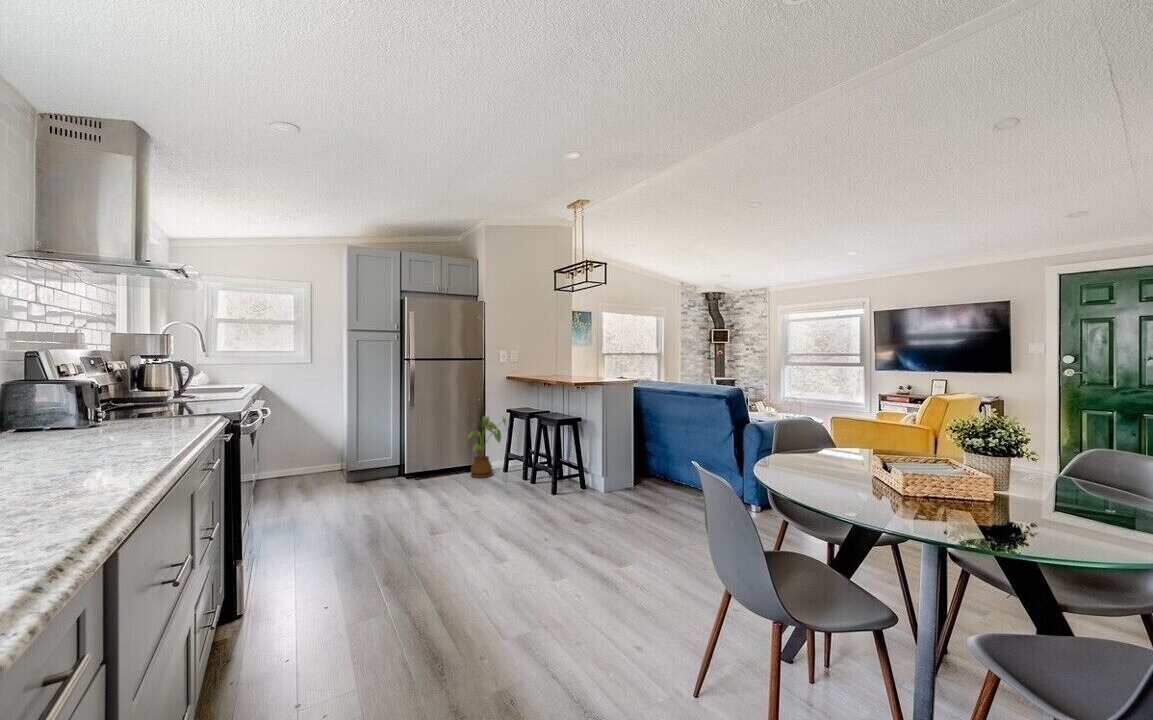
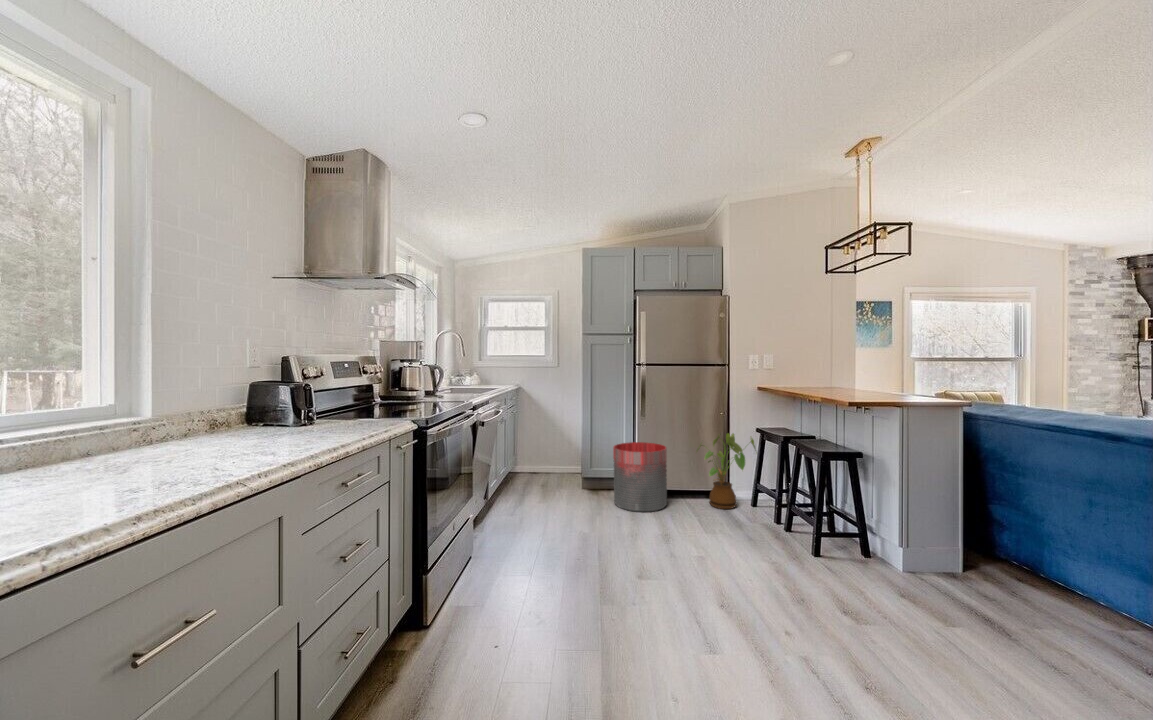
trash can: none [385,430,436,492] -> present [613,442,667,512]

